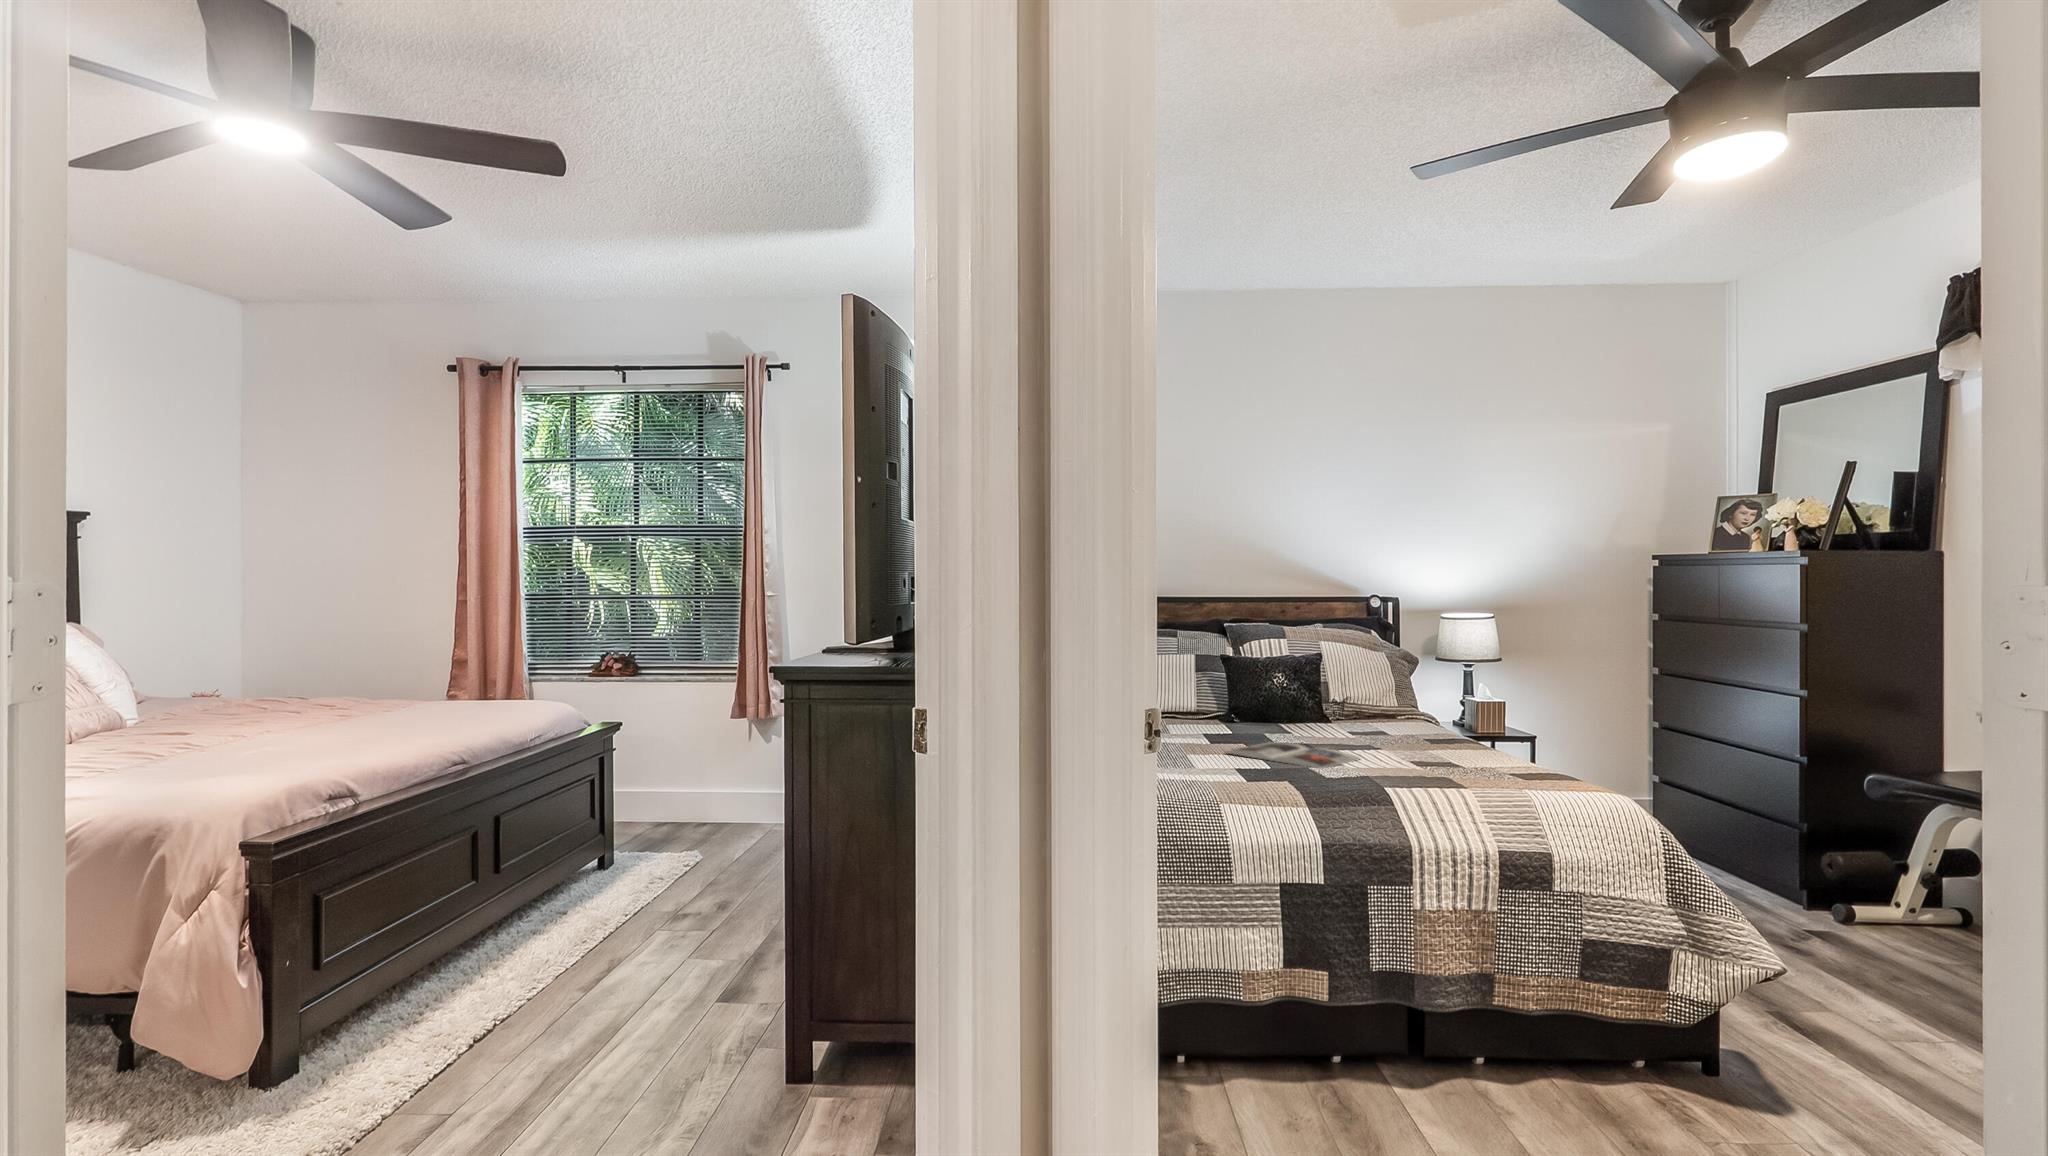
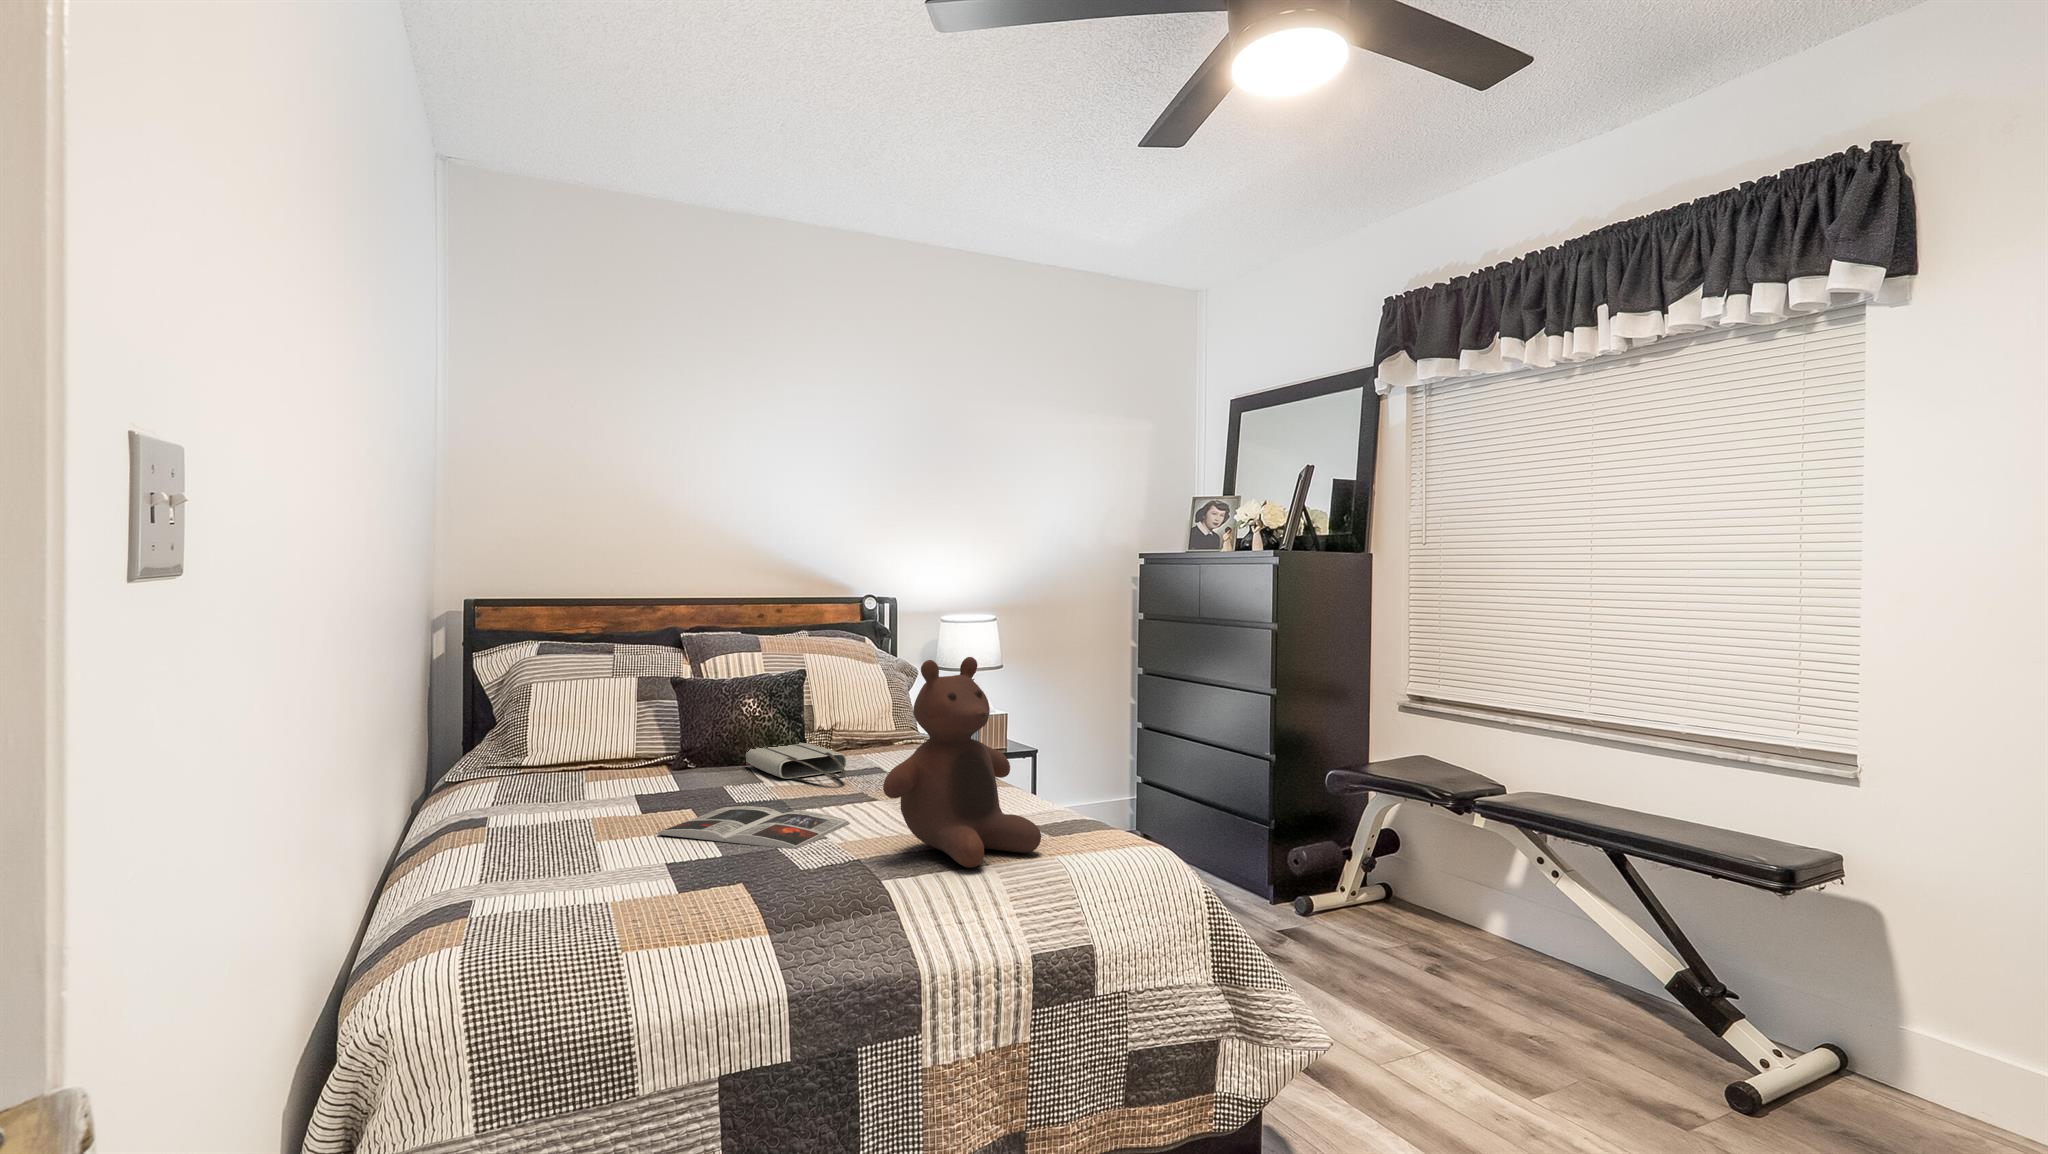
stuffed bear: none [1387,637,1514,789] -> present [883,657,1041,868]
tote bag: none [1277,708,1357,734] -> present [746,743,846,782]

